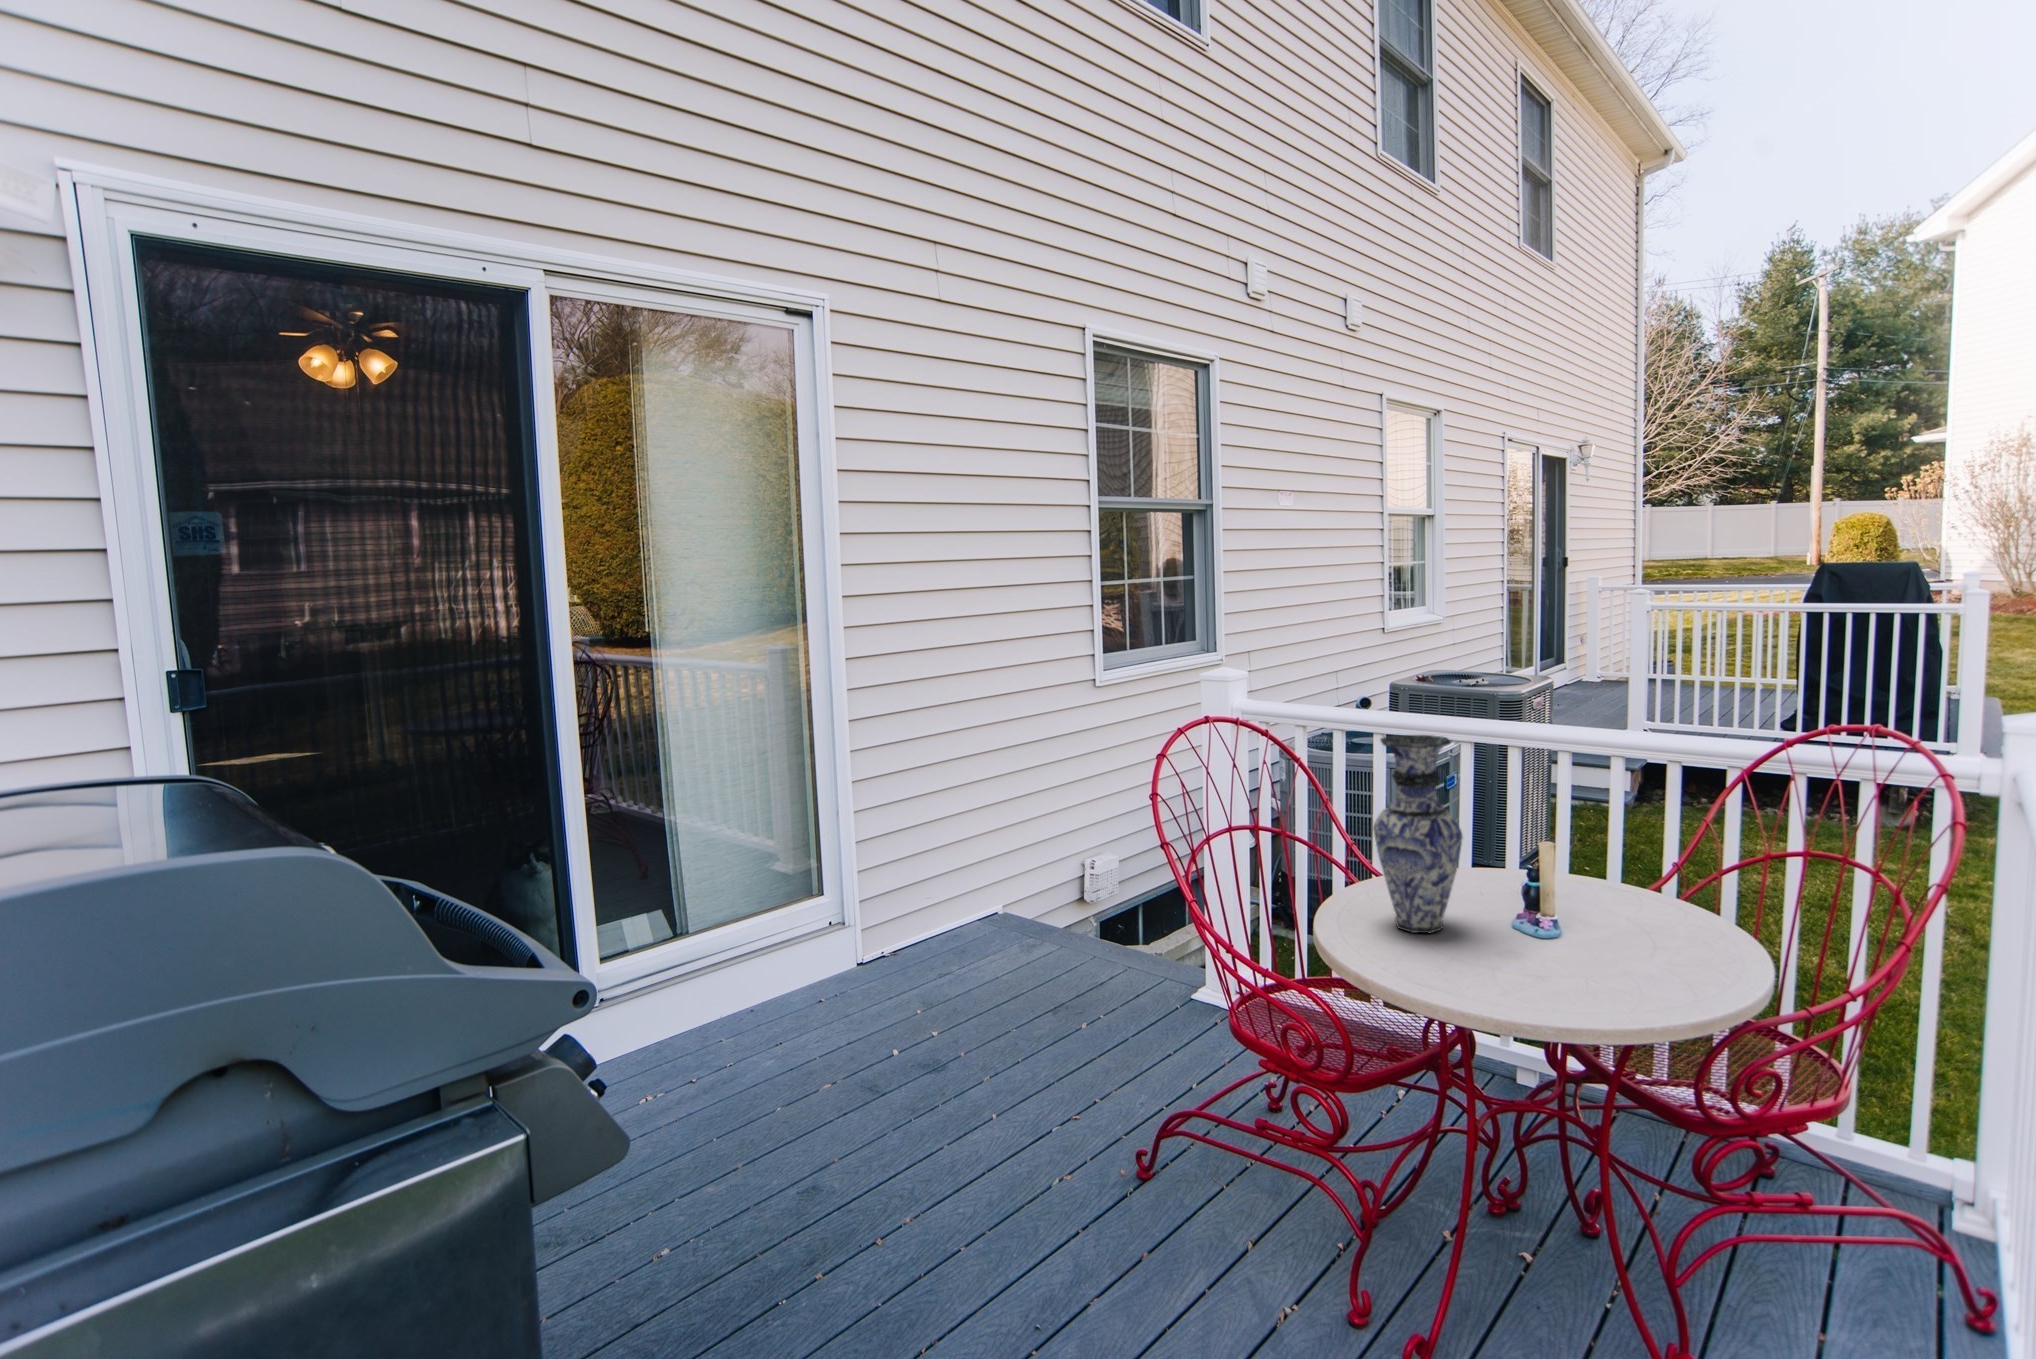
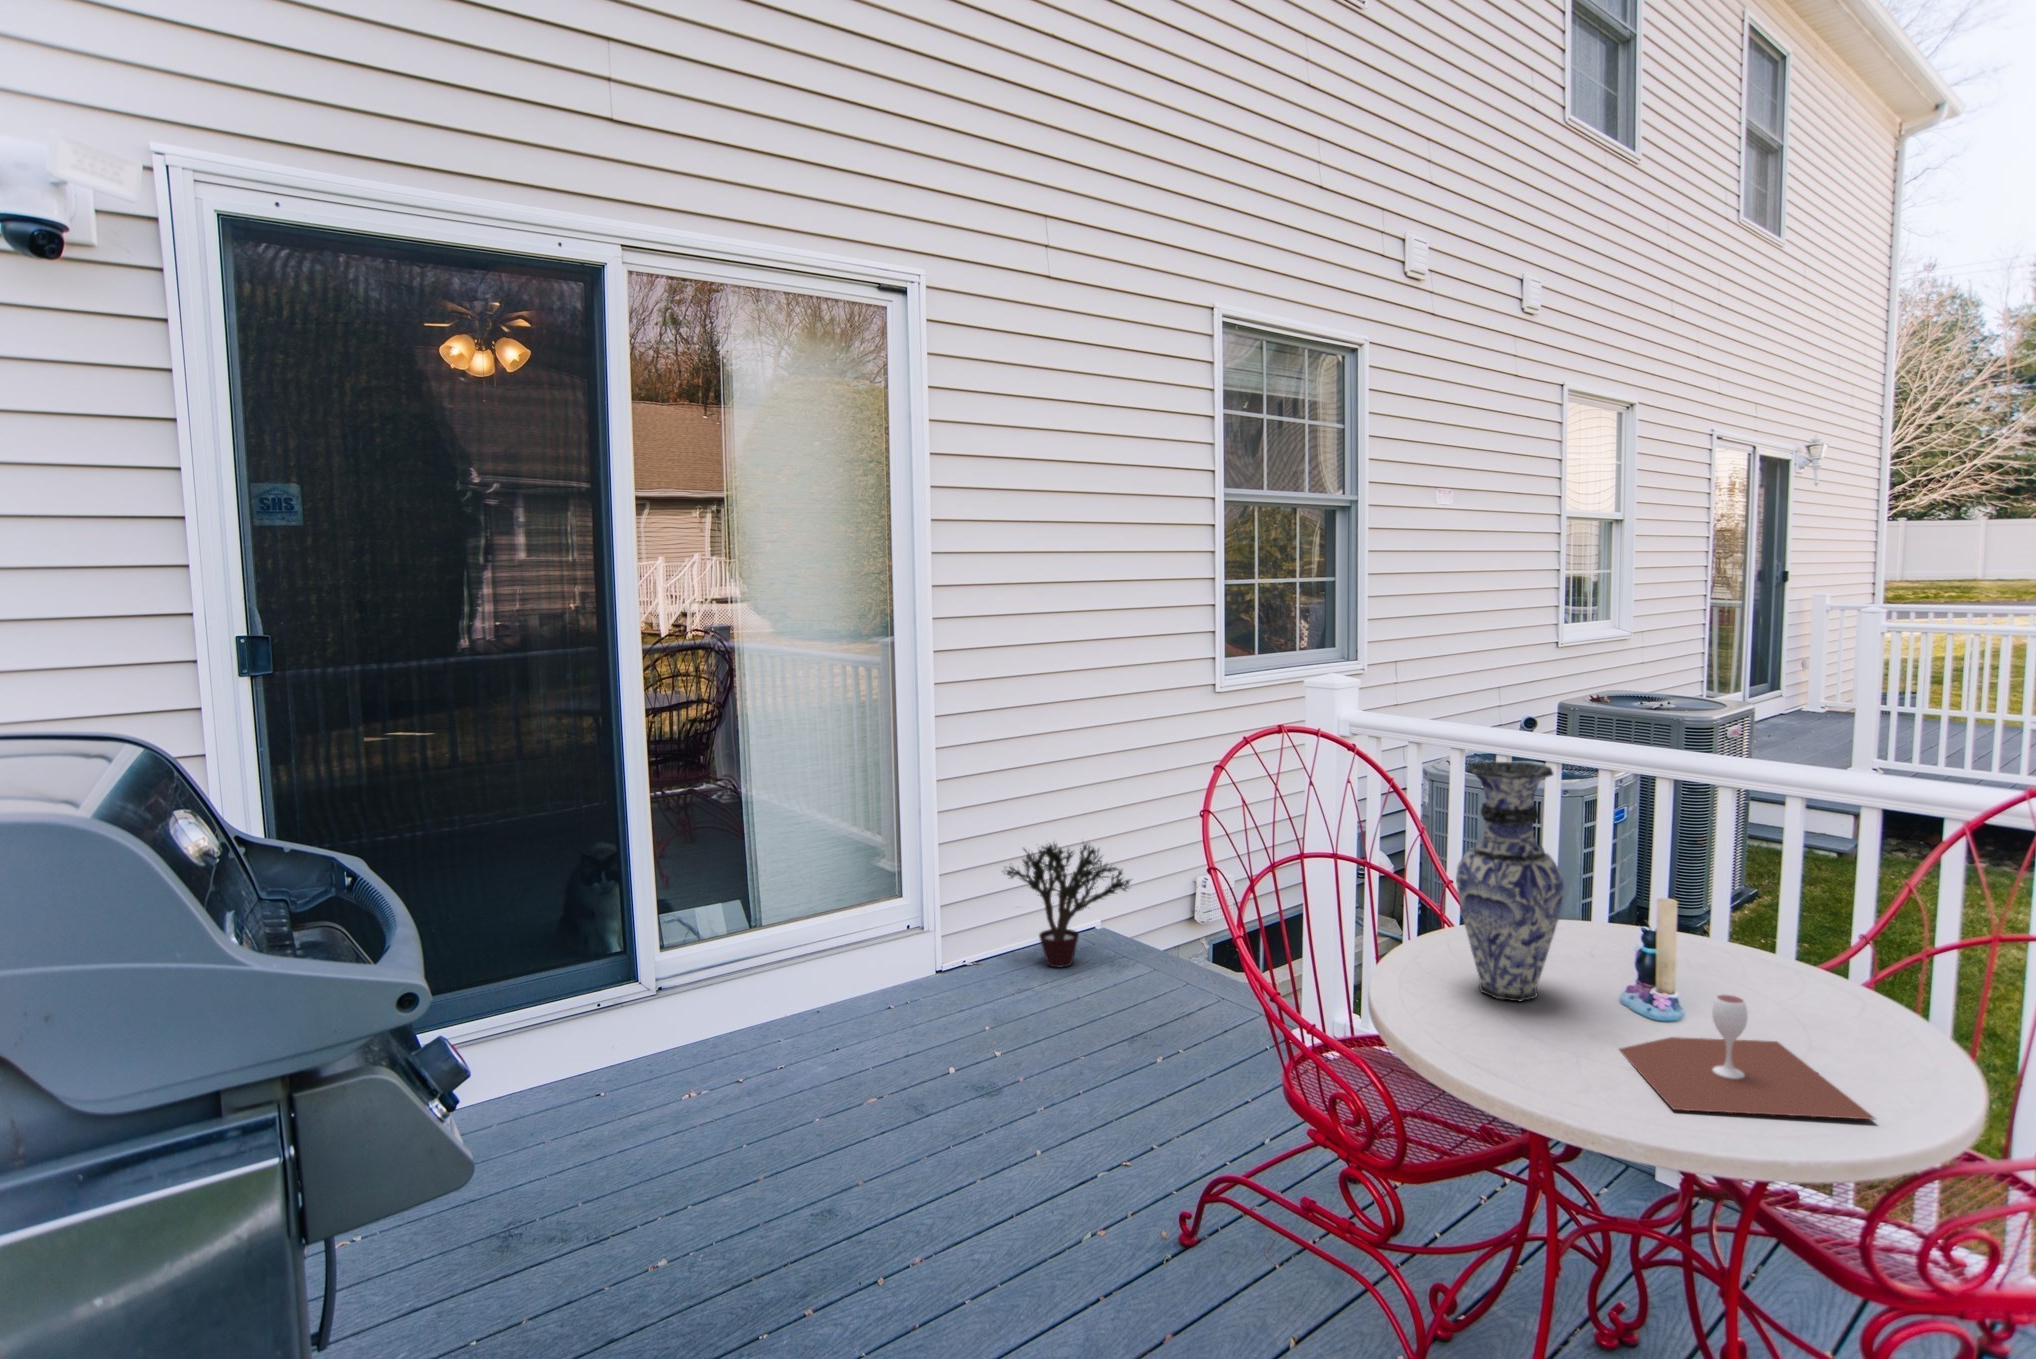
potted plant: none [915,830,1042,954] -> present [1005,844,1130,967]
wine glass: none [1501,910,1709,1002] -> present [1619,995,1875,1120]

